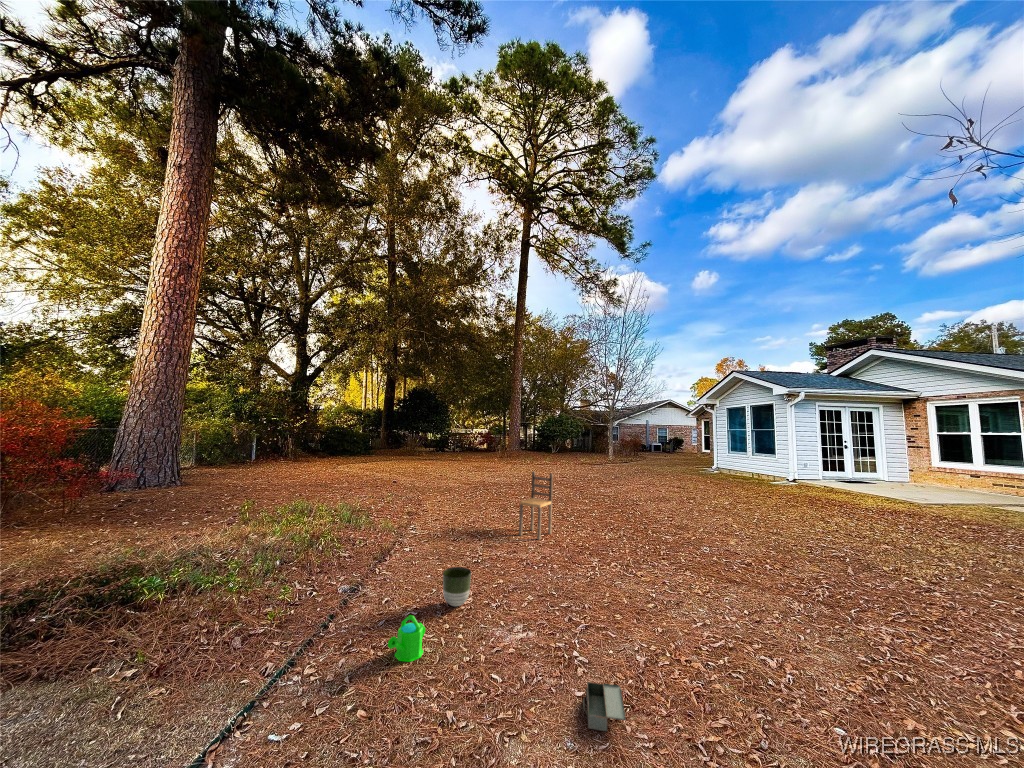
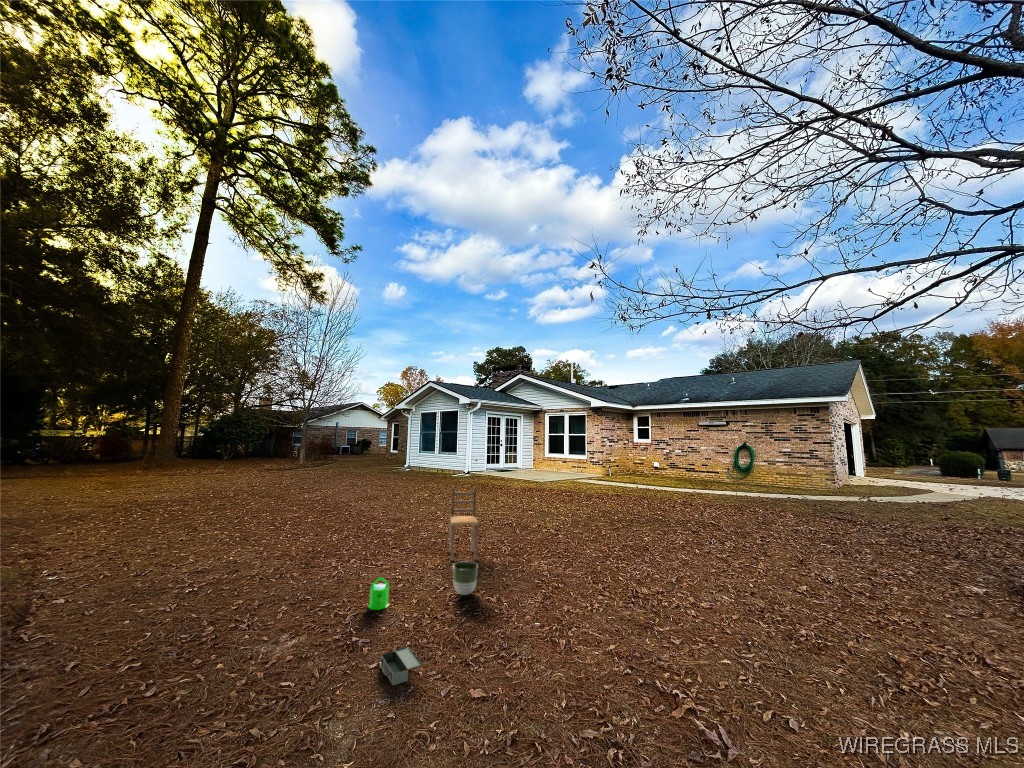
chair: present [519,471,553,540] -> present [449,487,478,560]
planter: present [443,567,471,606] -> present [453,562,478,595]
watering can: present [388,615,425,662] -> present [368,577,389,610]

